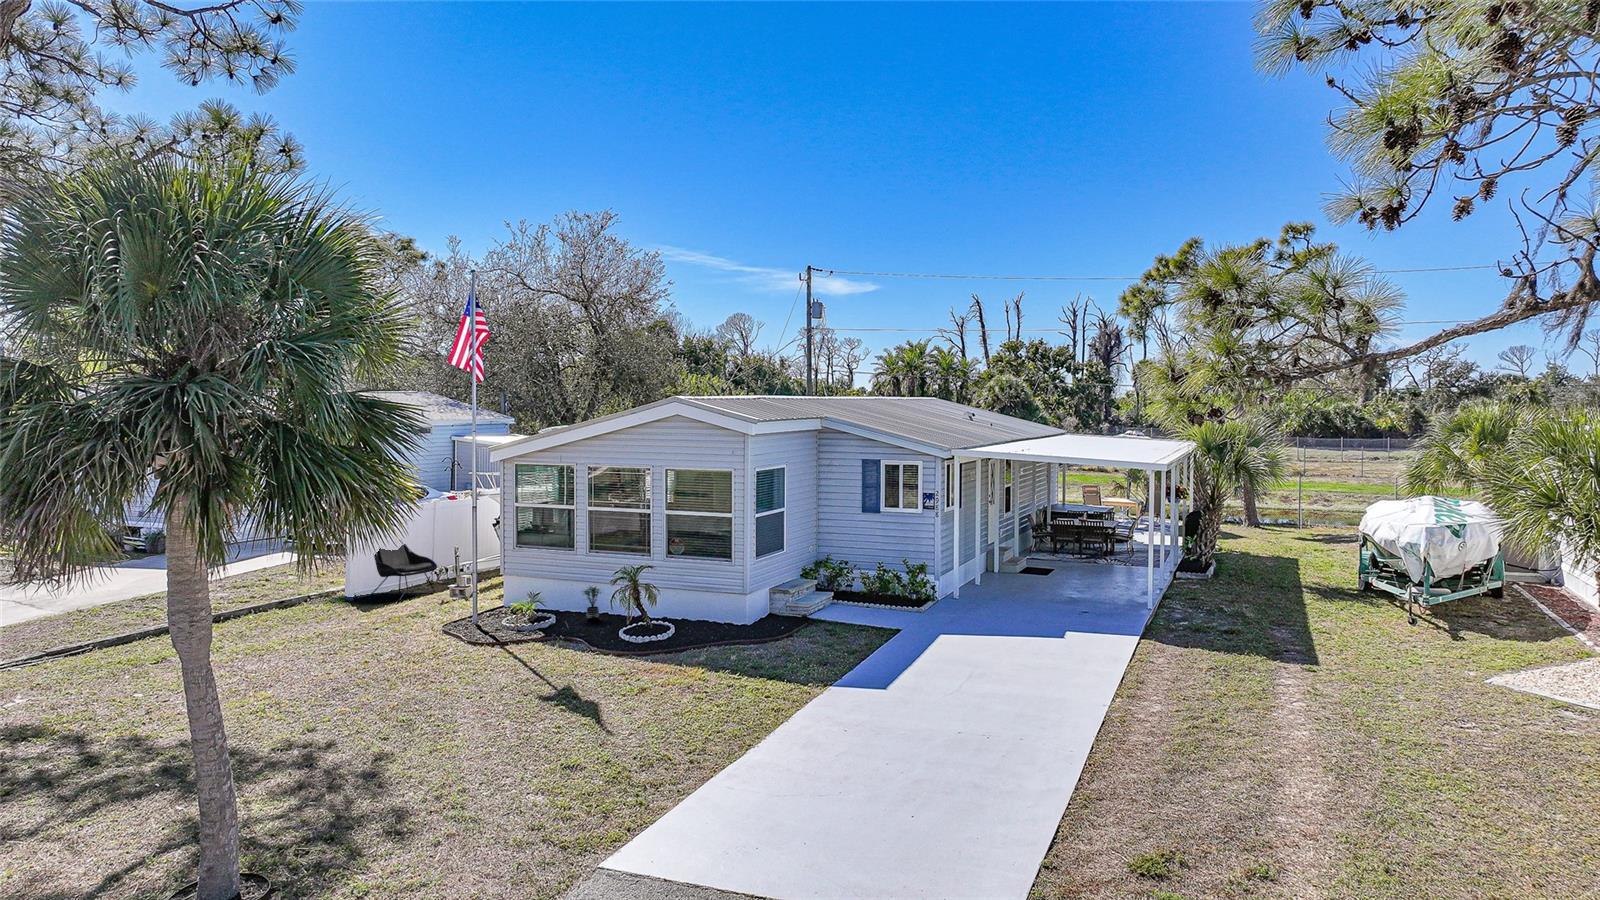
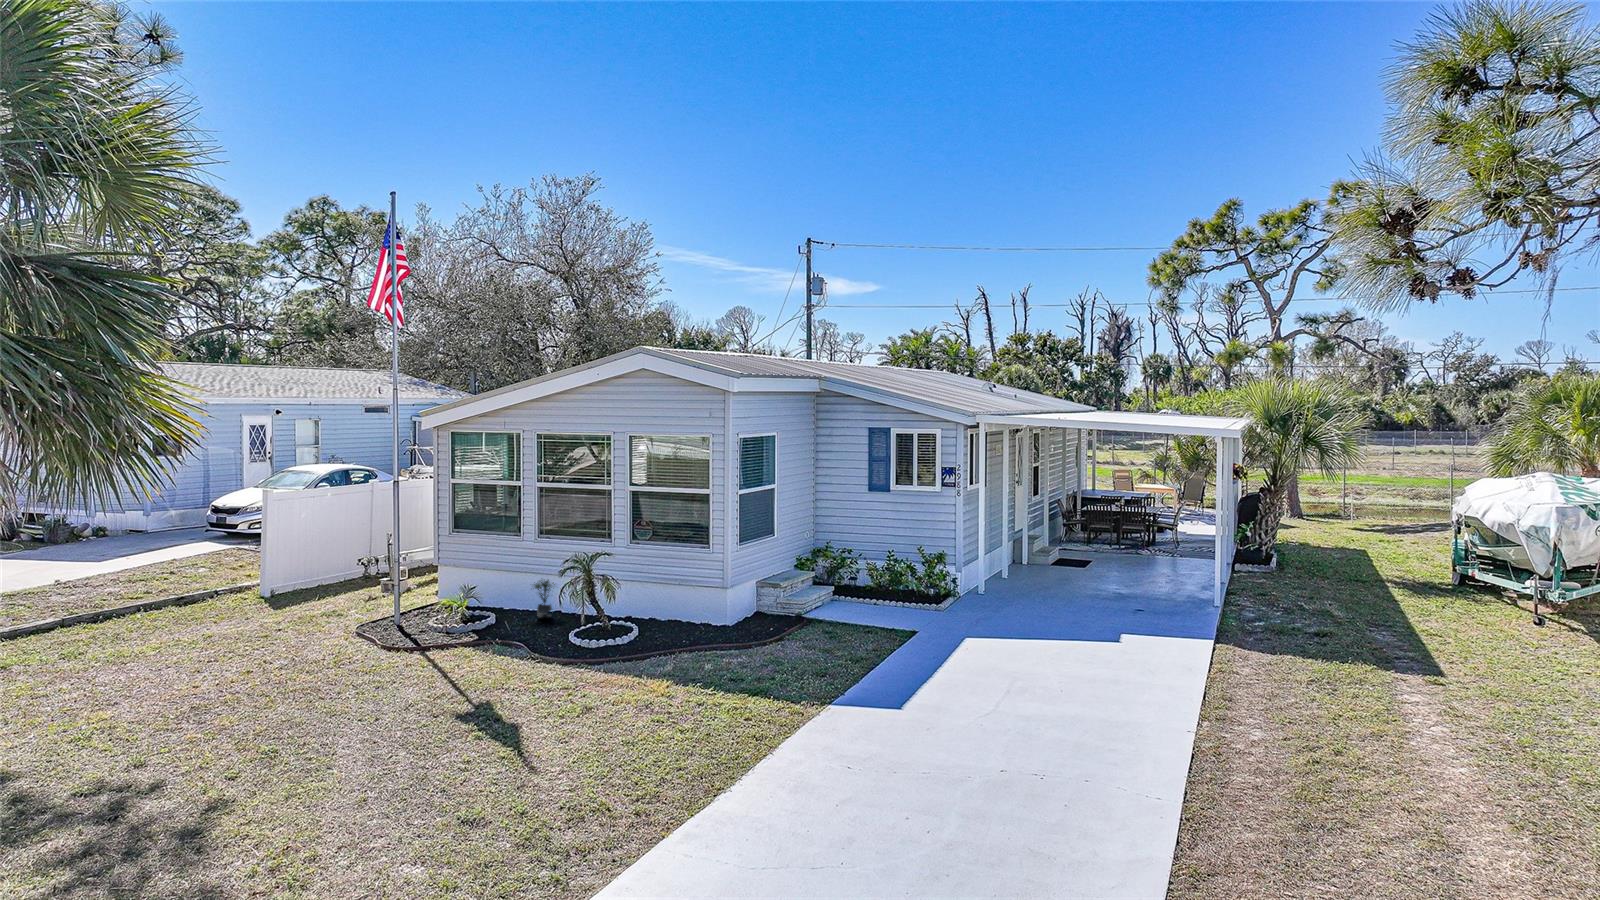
lounge chair: present [371,544,437,602] -> none [289,527,370,599]

